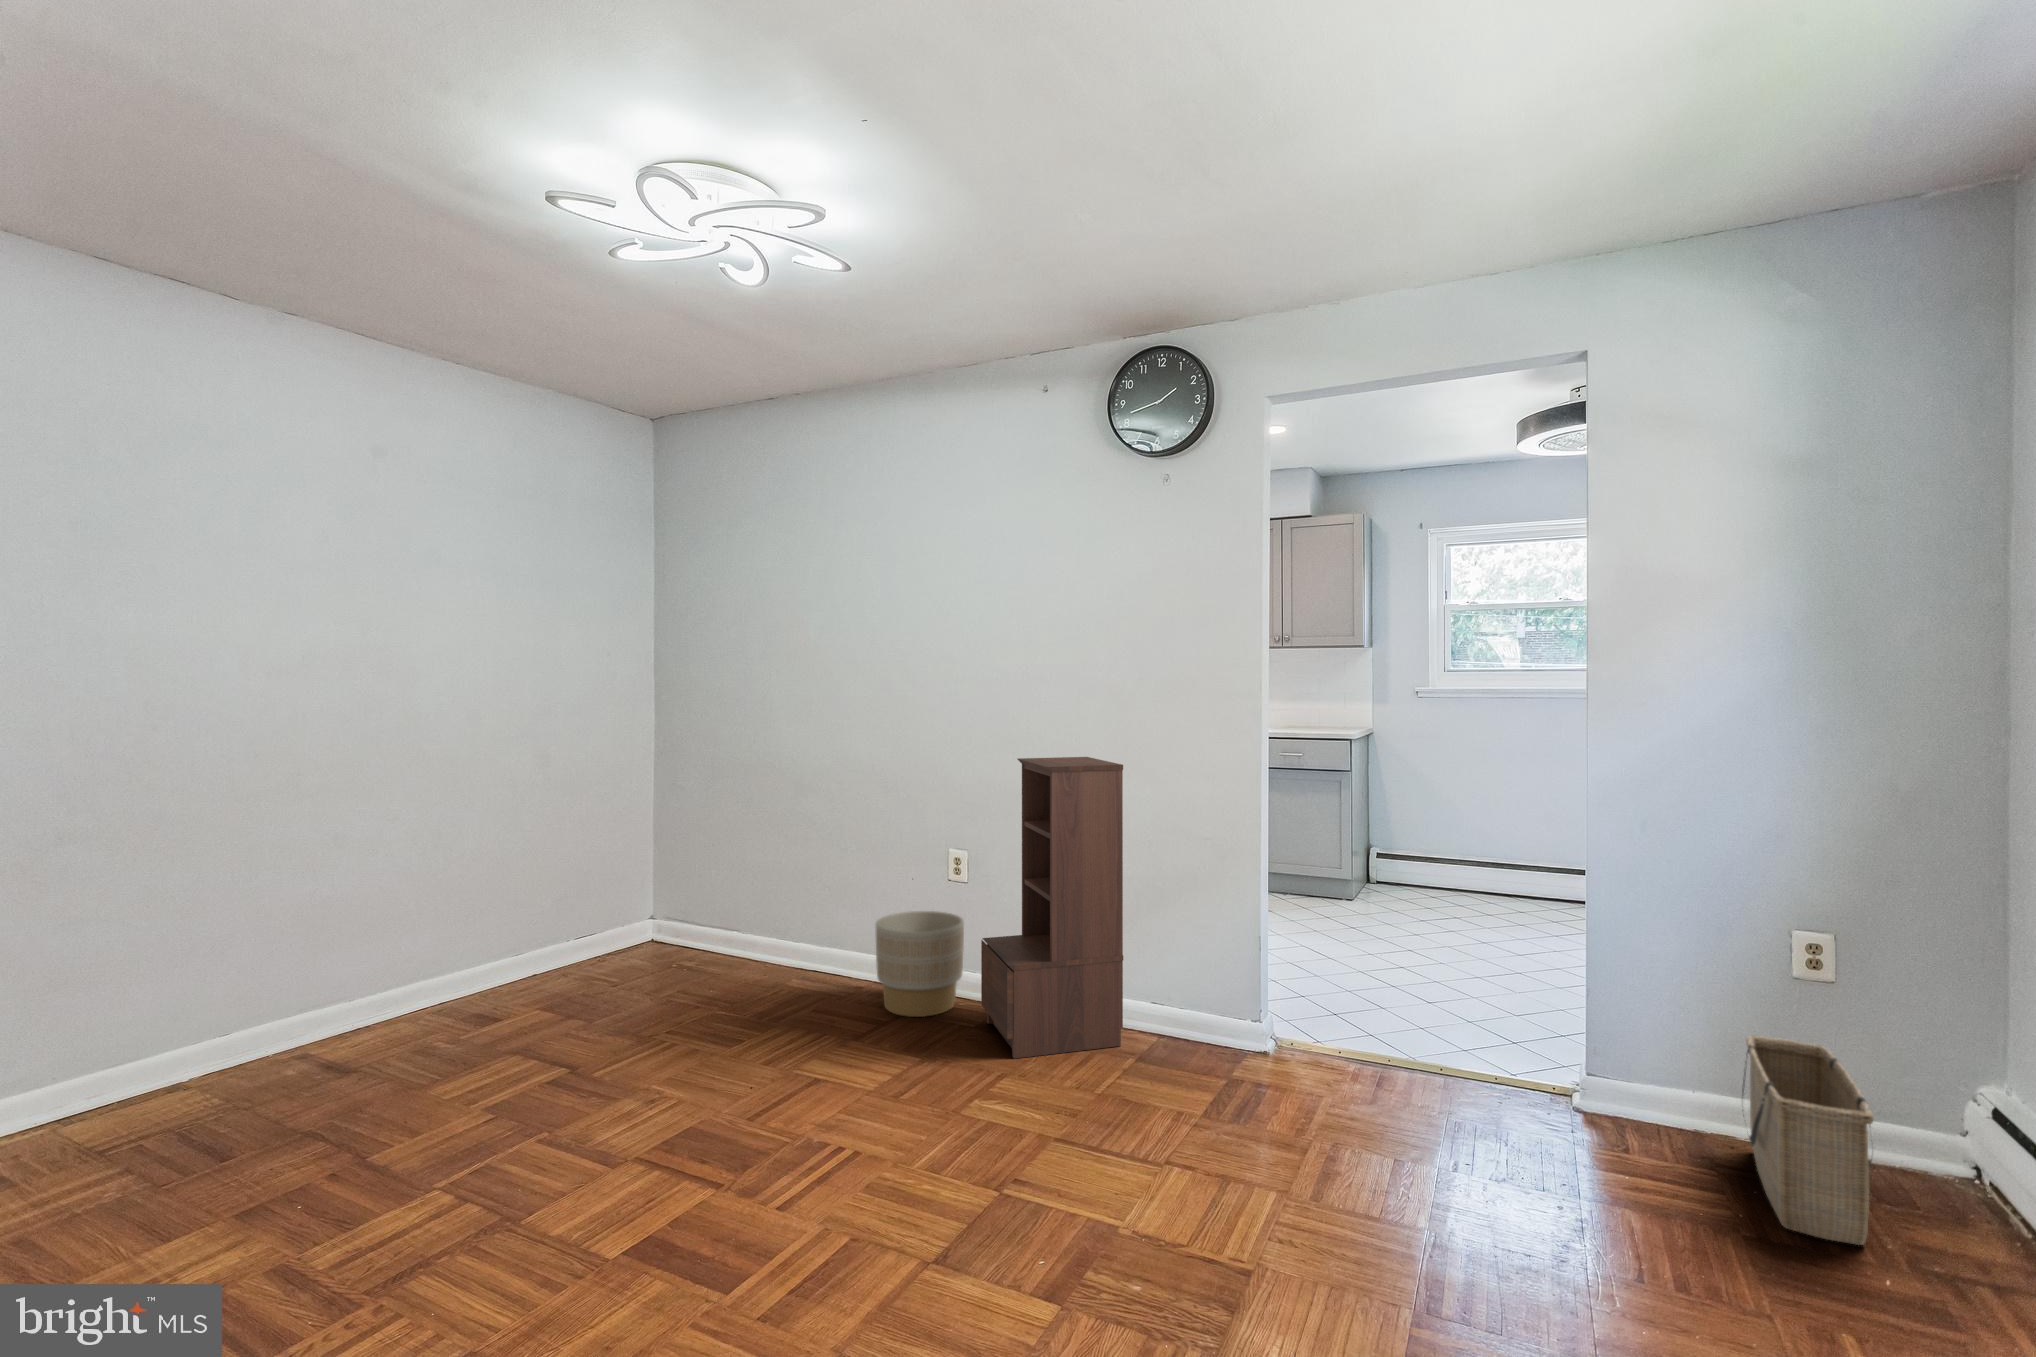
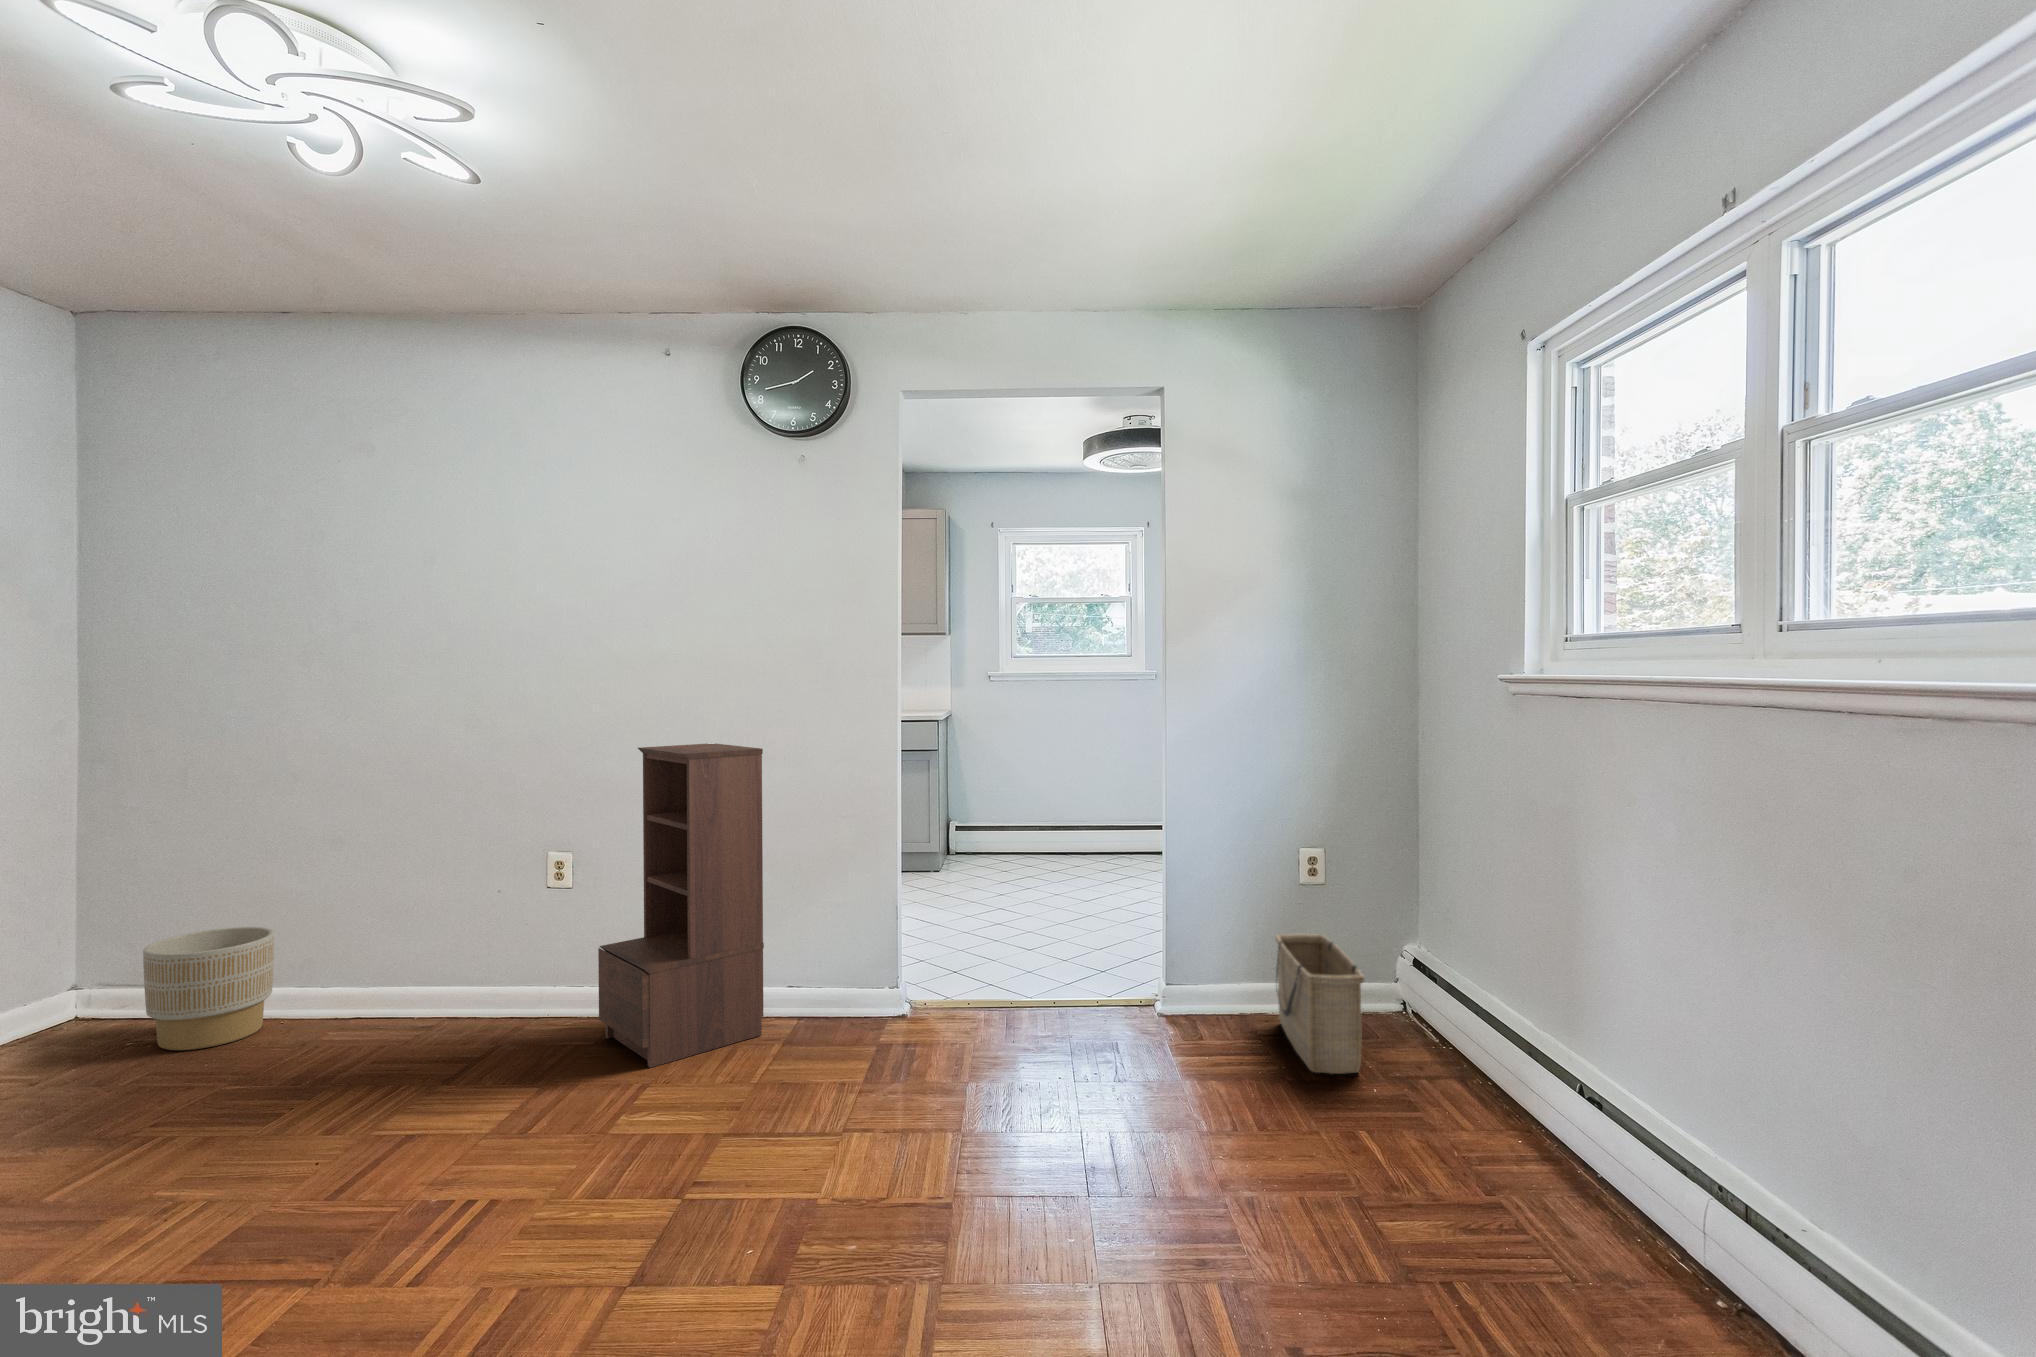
planter: present [876,911,964,1017] -> present [143,927,274,1050]

